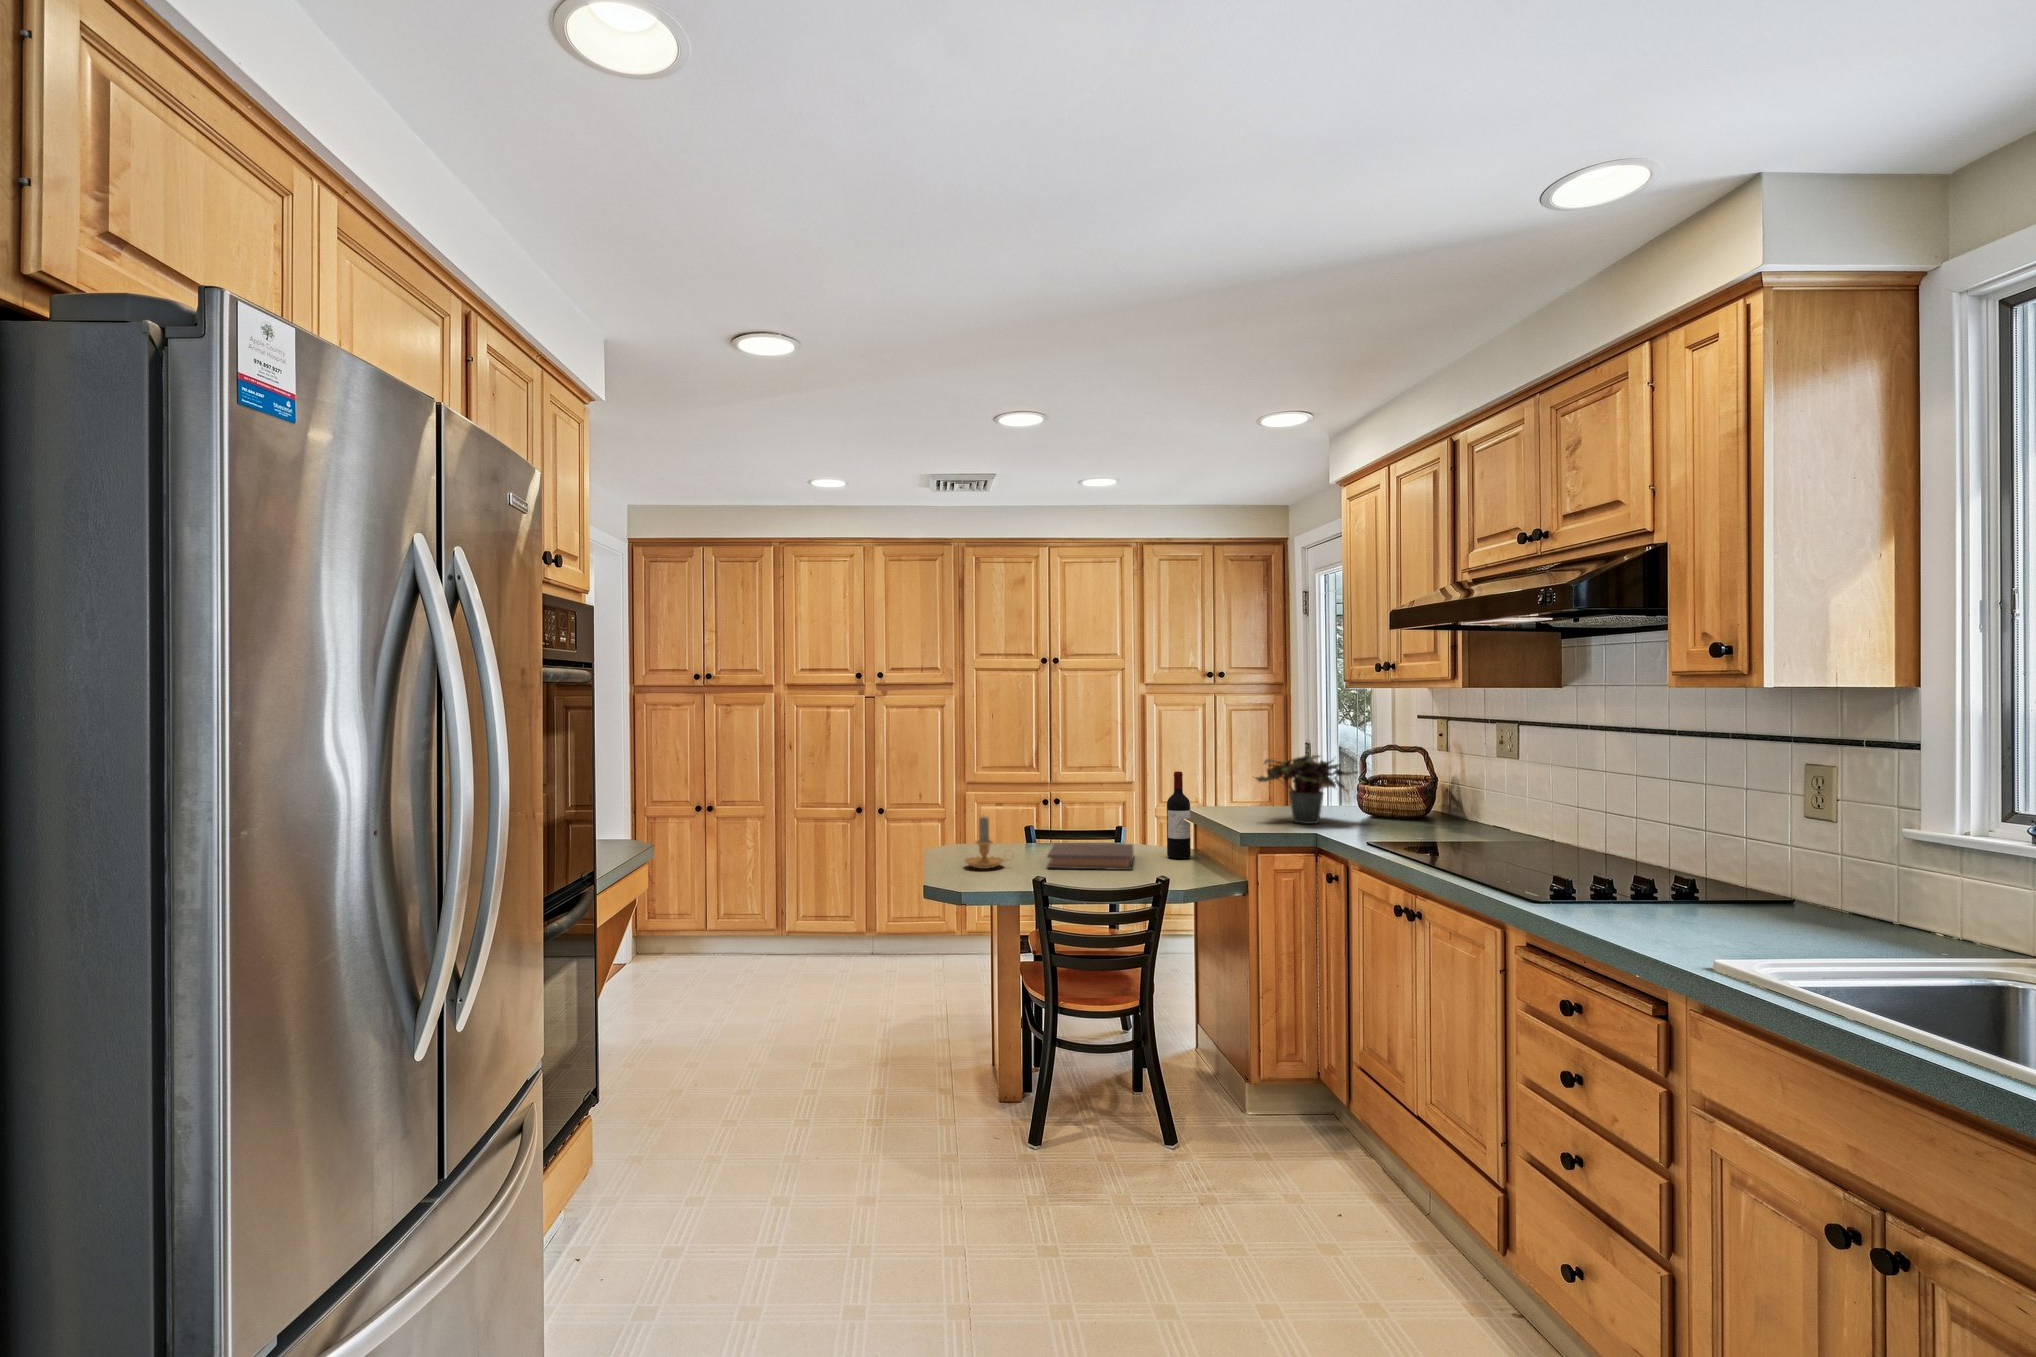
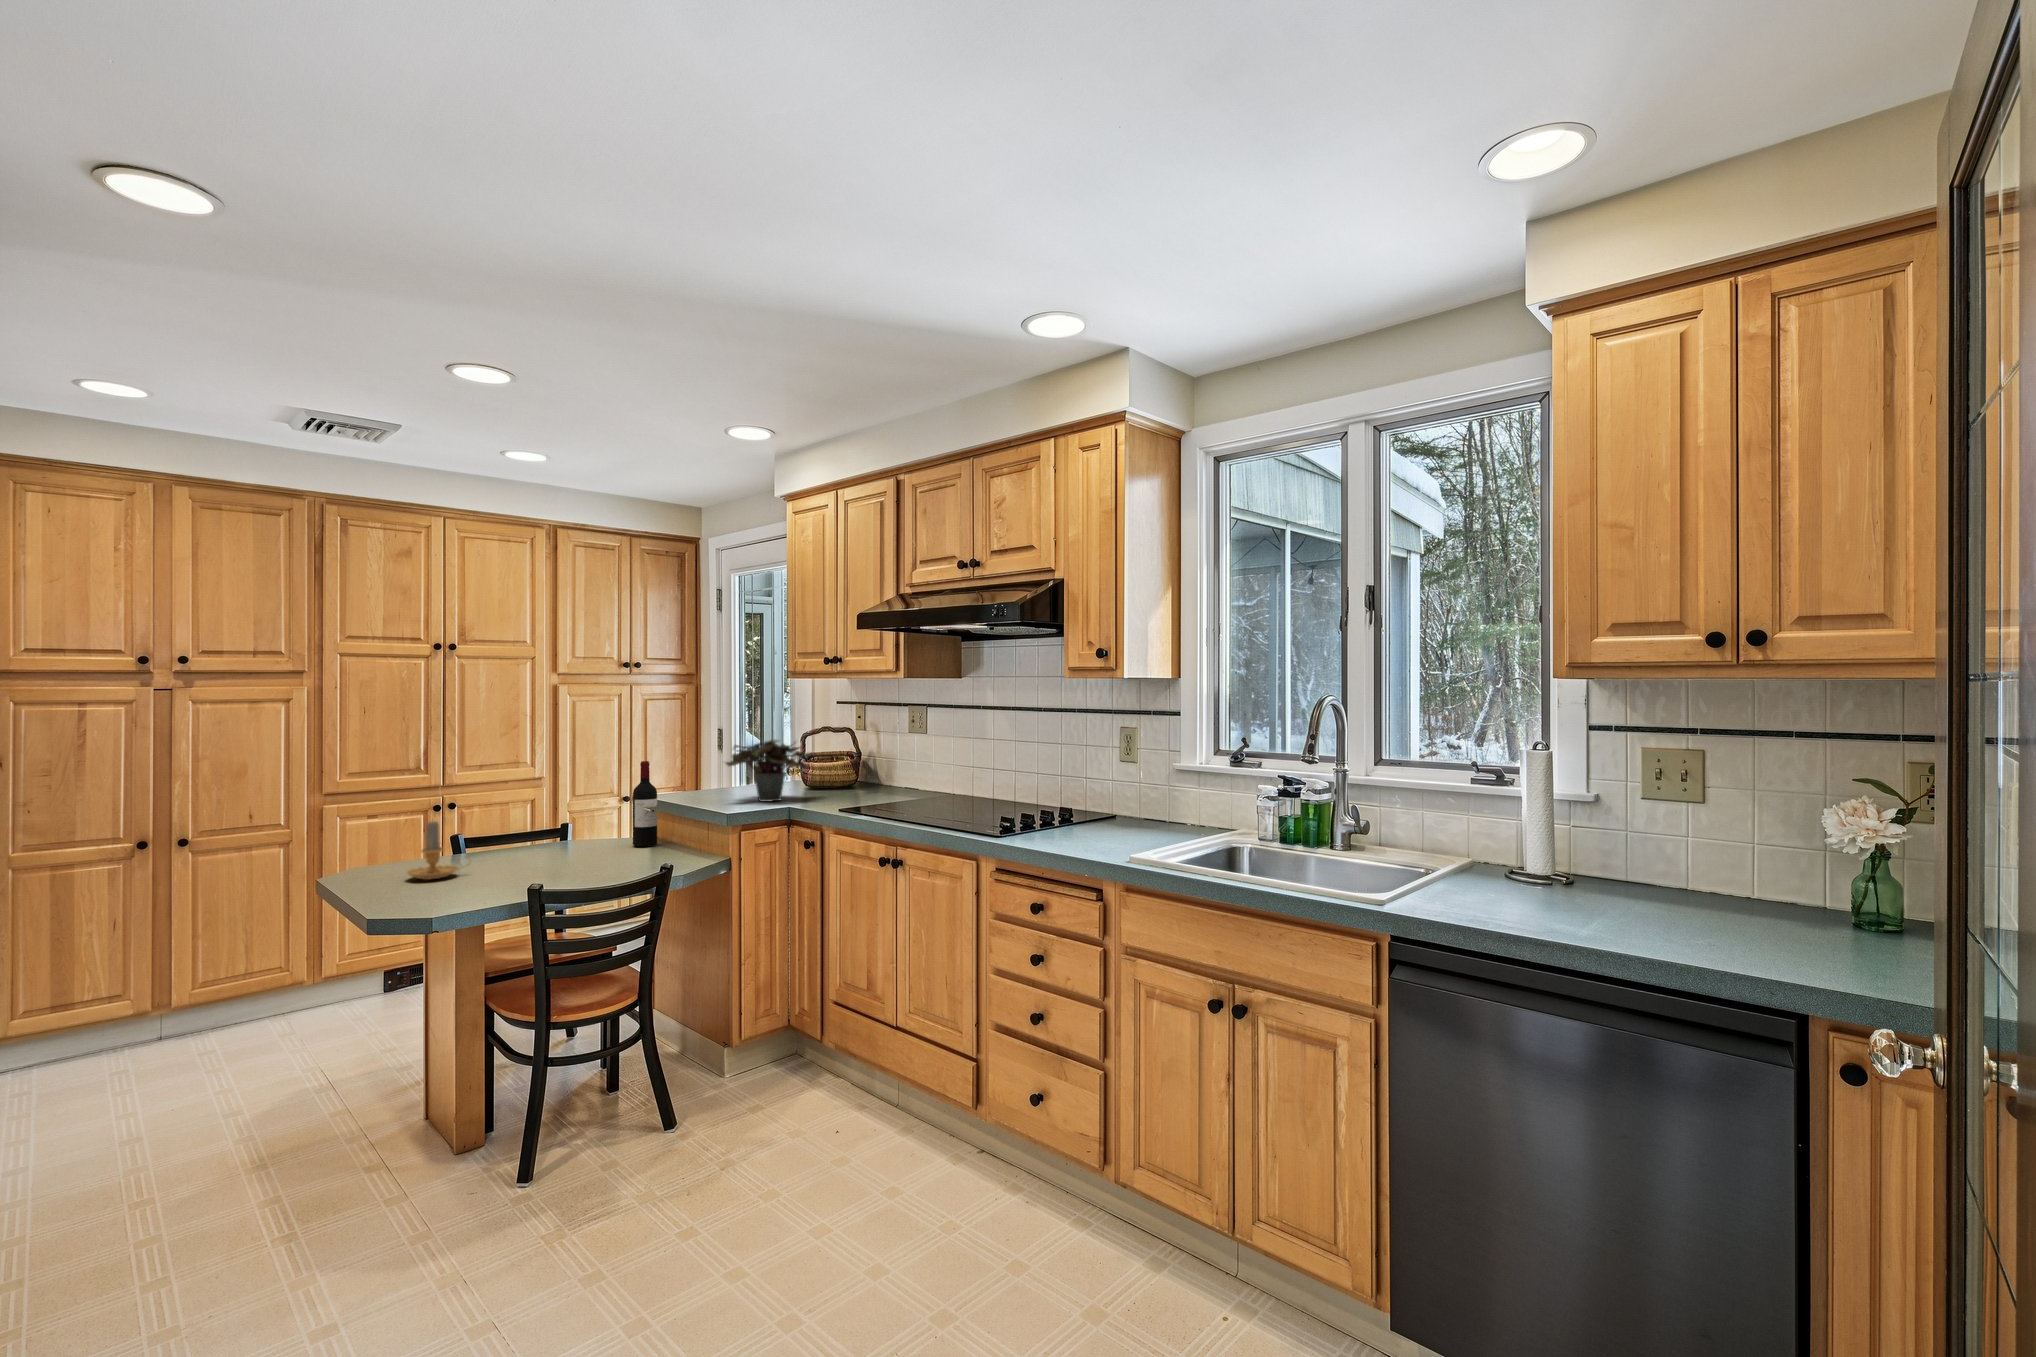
book: present [1047,843,1133,870] -> none [506,837,609,870]

